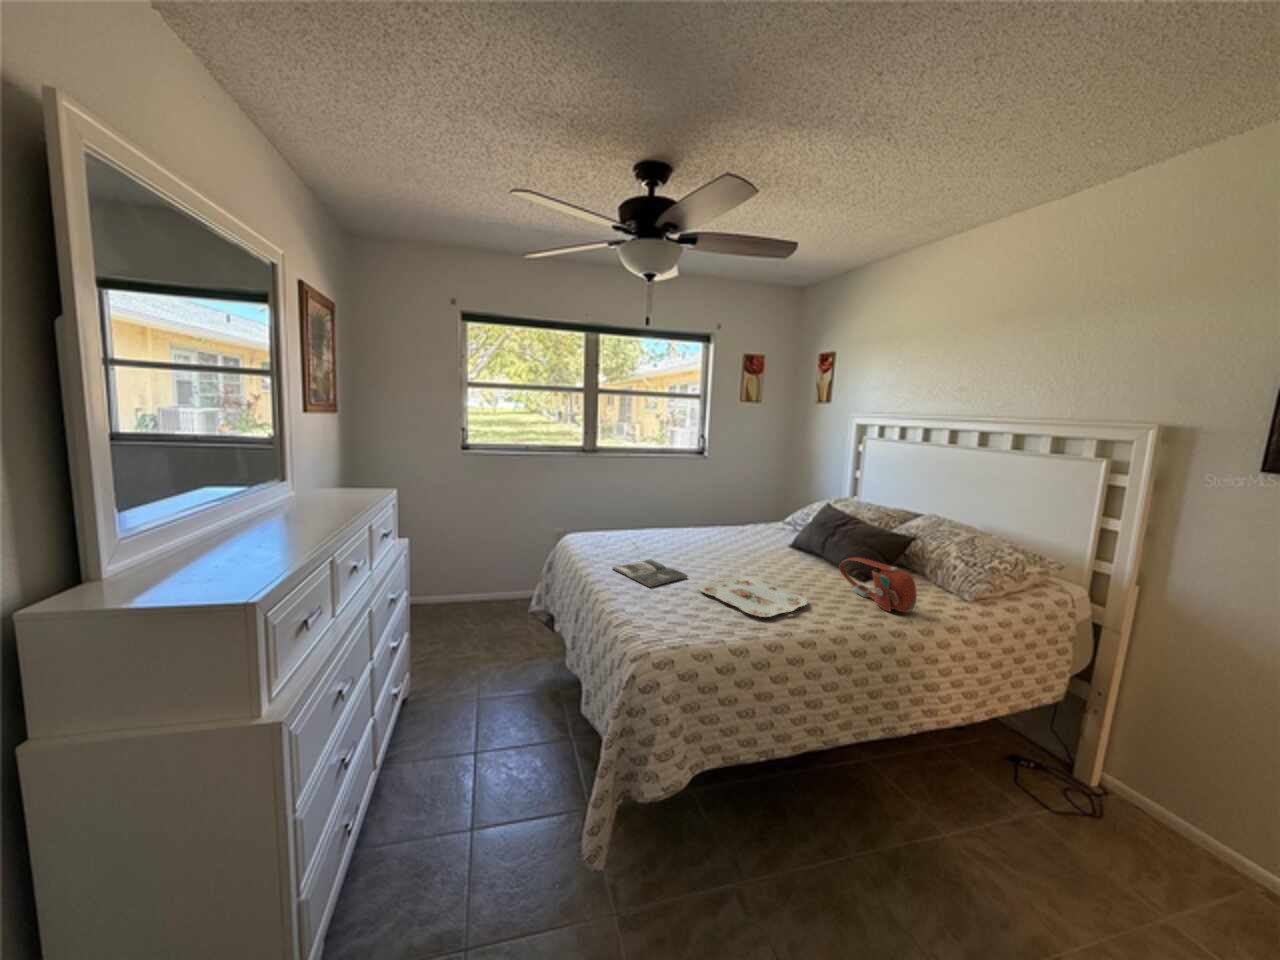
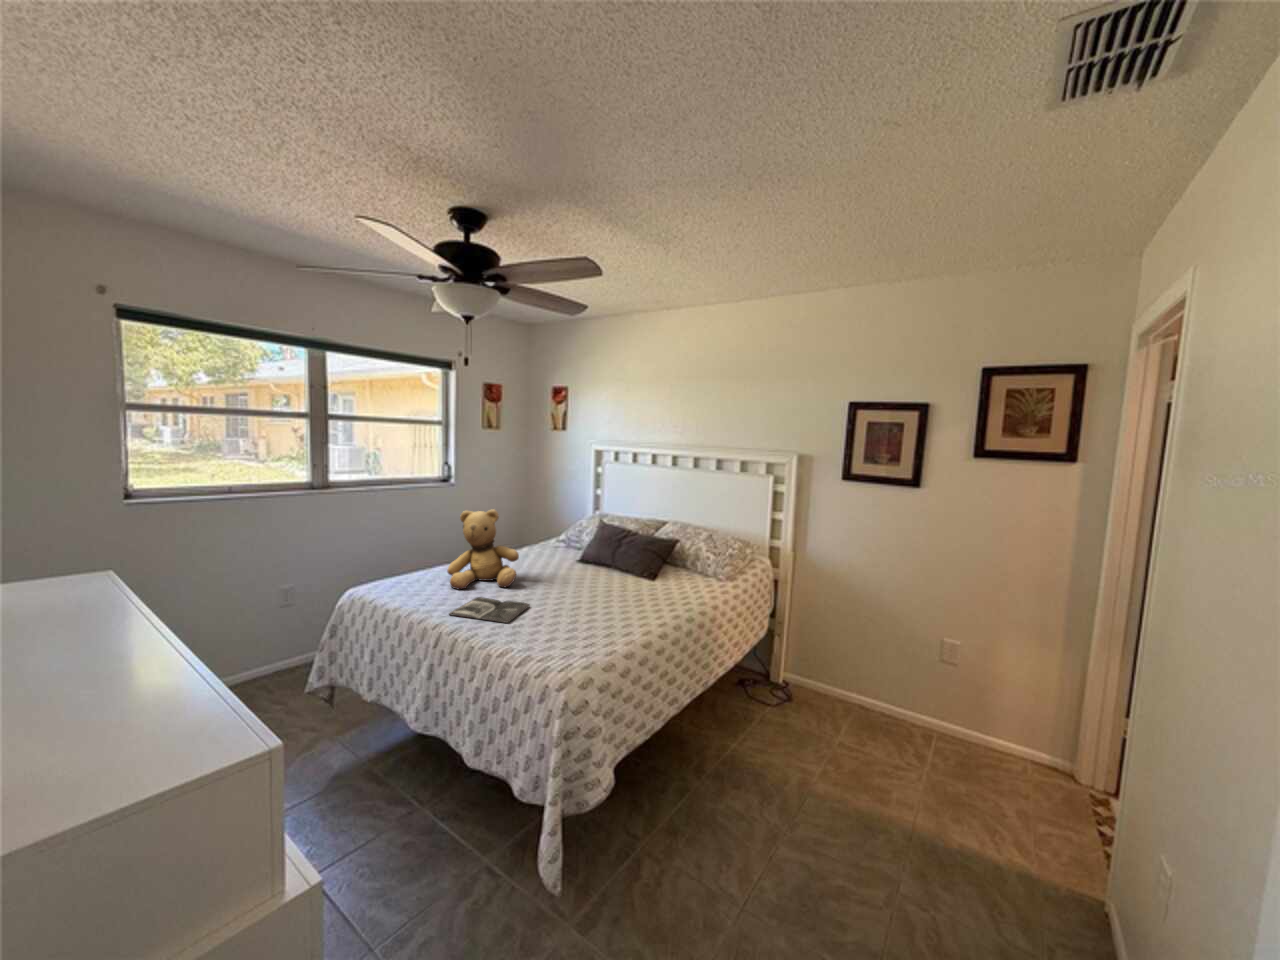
teddy bear: none [640,477,707,557] -> present [447,509,519,590]
handbag: present [840,557,917,612] -> none [643,561,706,598]
serving tray: present [699,576,807,617] -> none [551,594,641,623]

